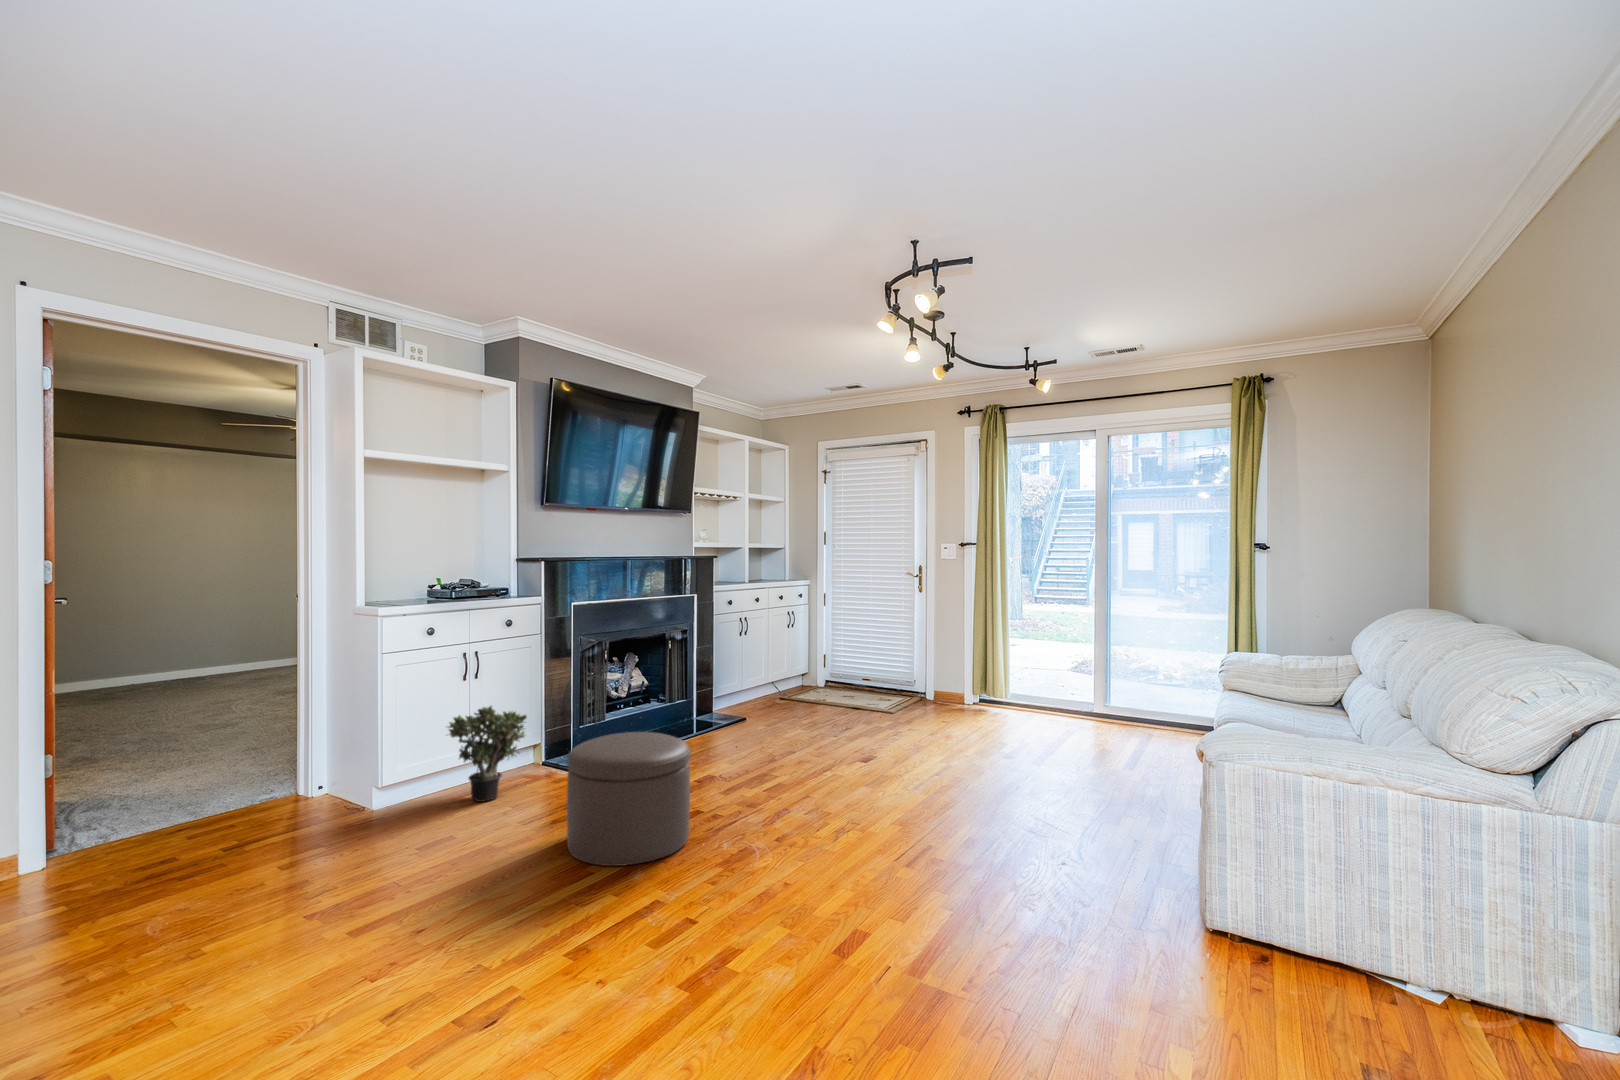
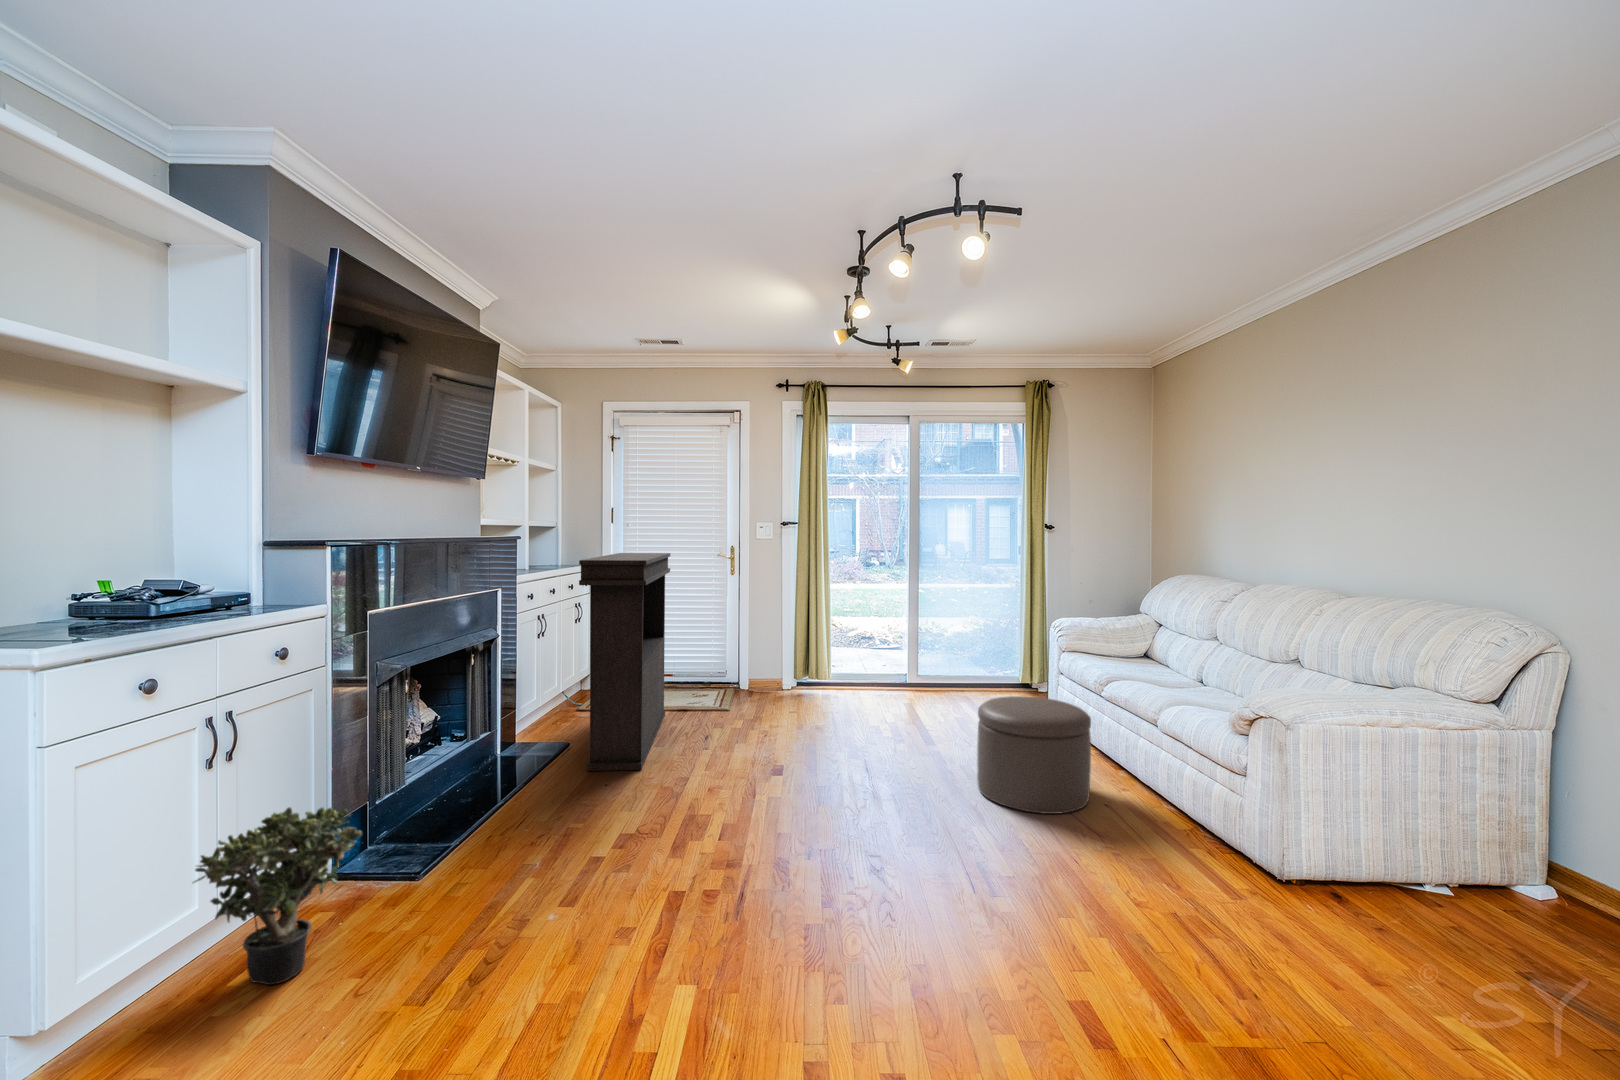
console table: none [731,569,847,742] -> present [579,553,670,771]
ottoman: present [567,732,691,866] -> present [977,696,1091,814]

